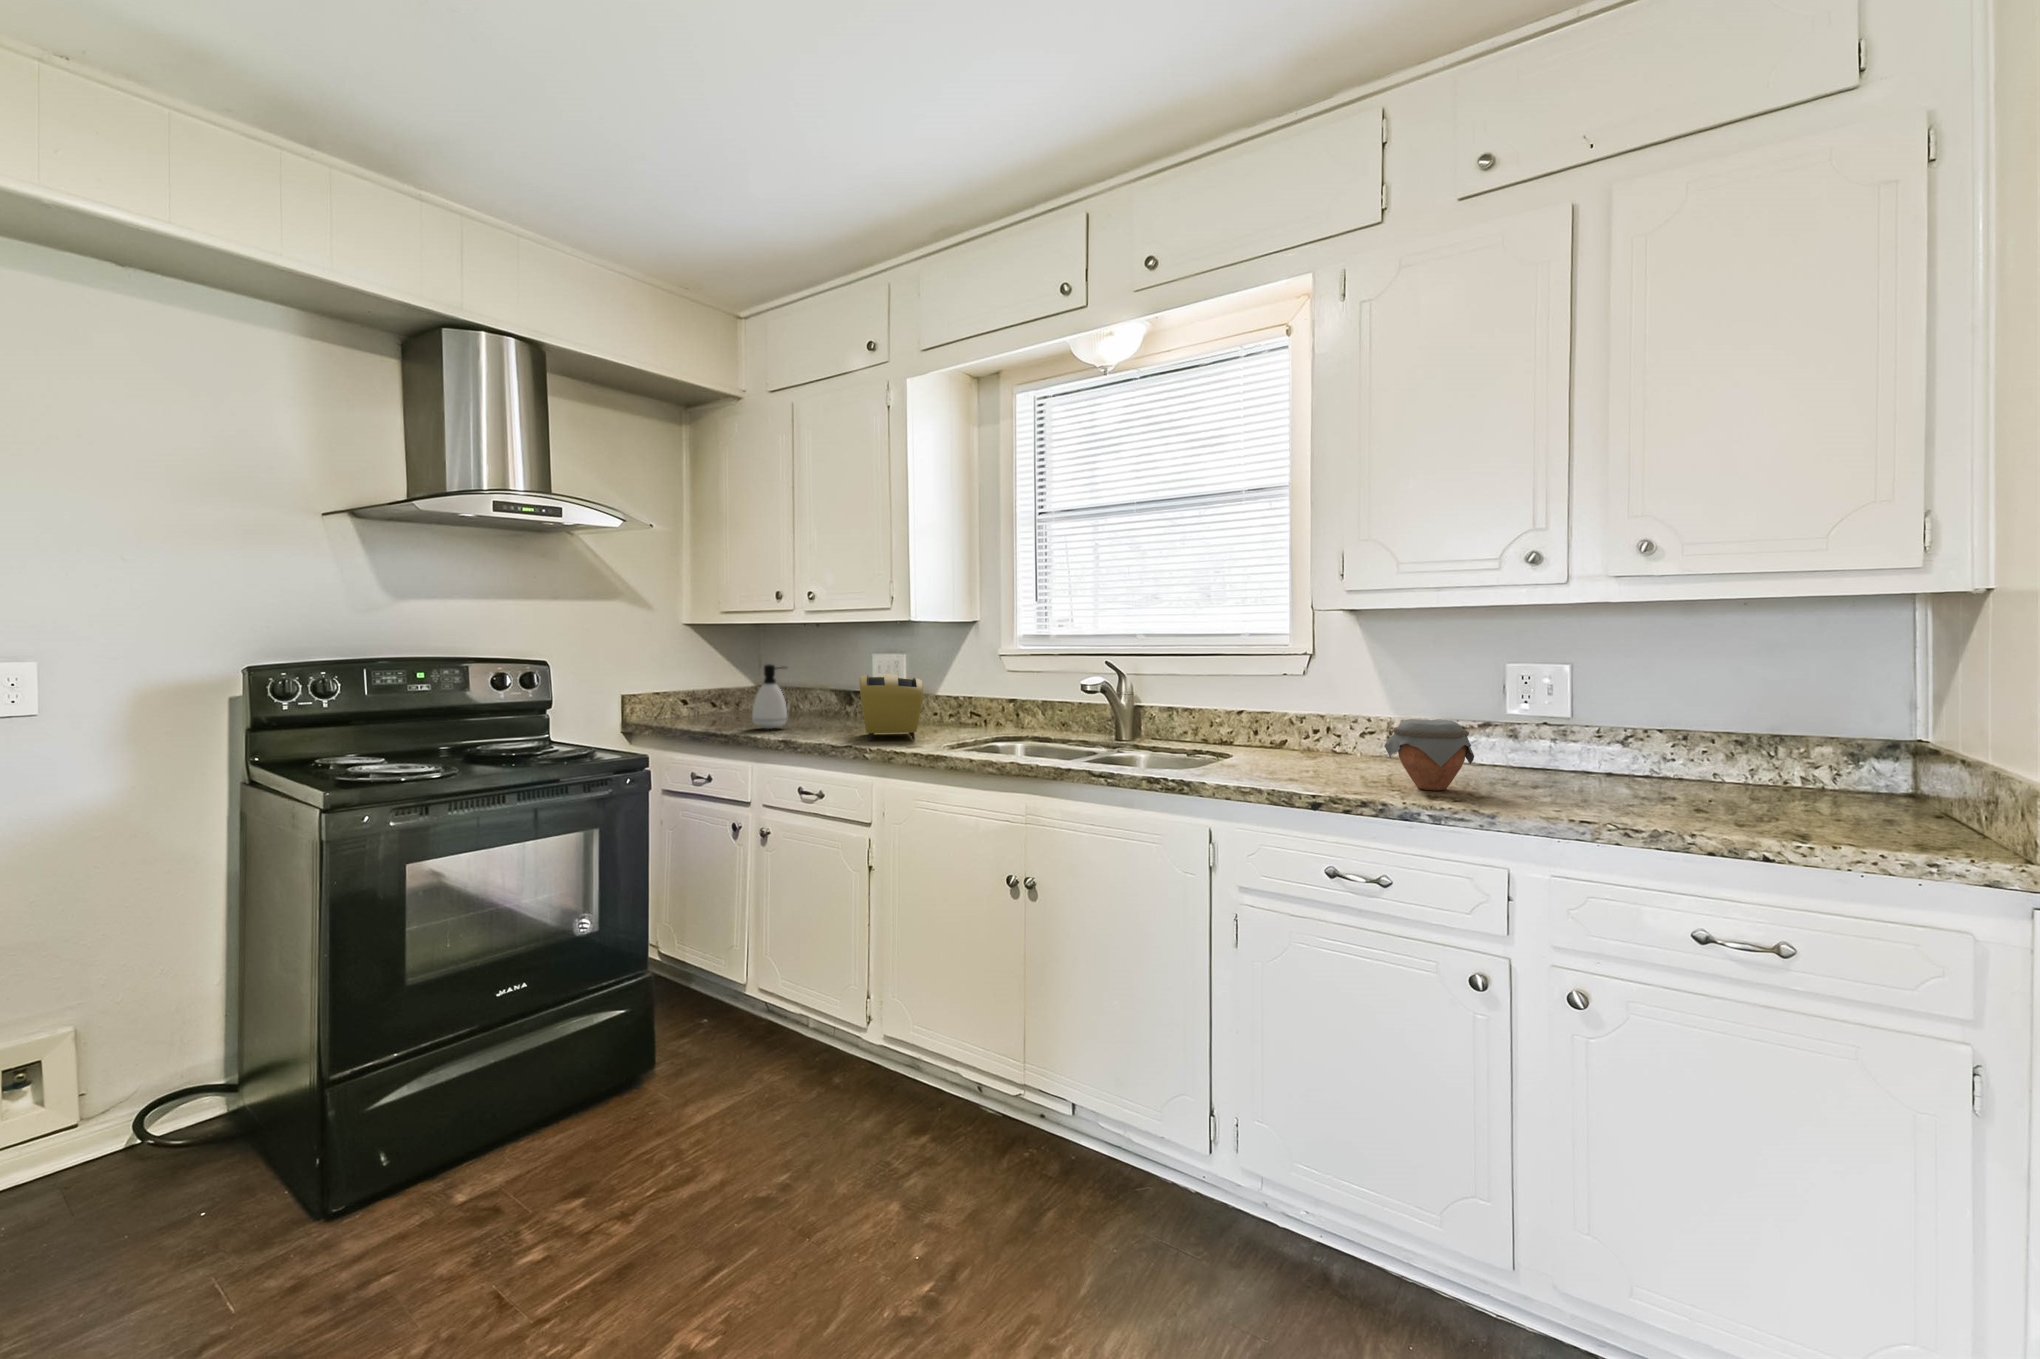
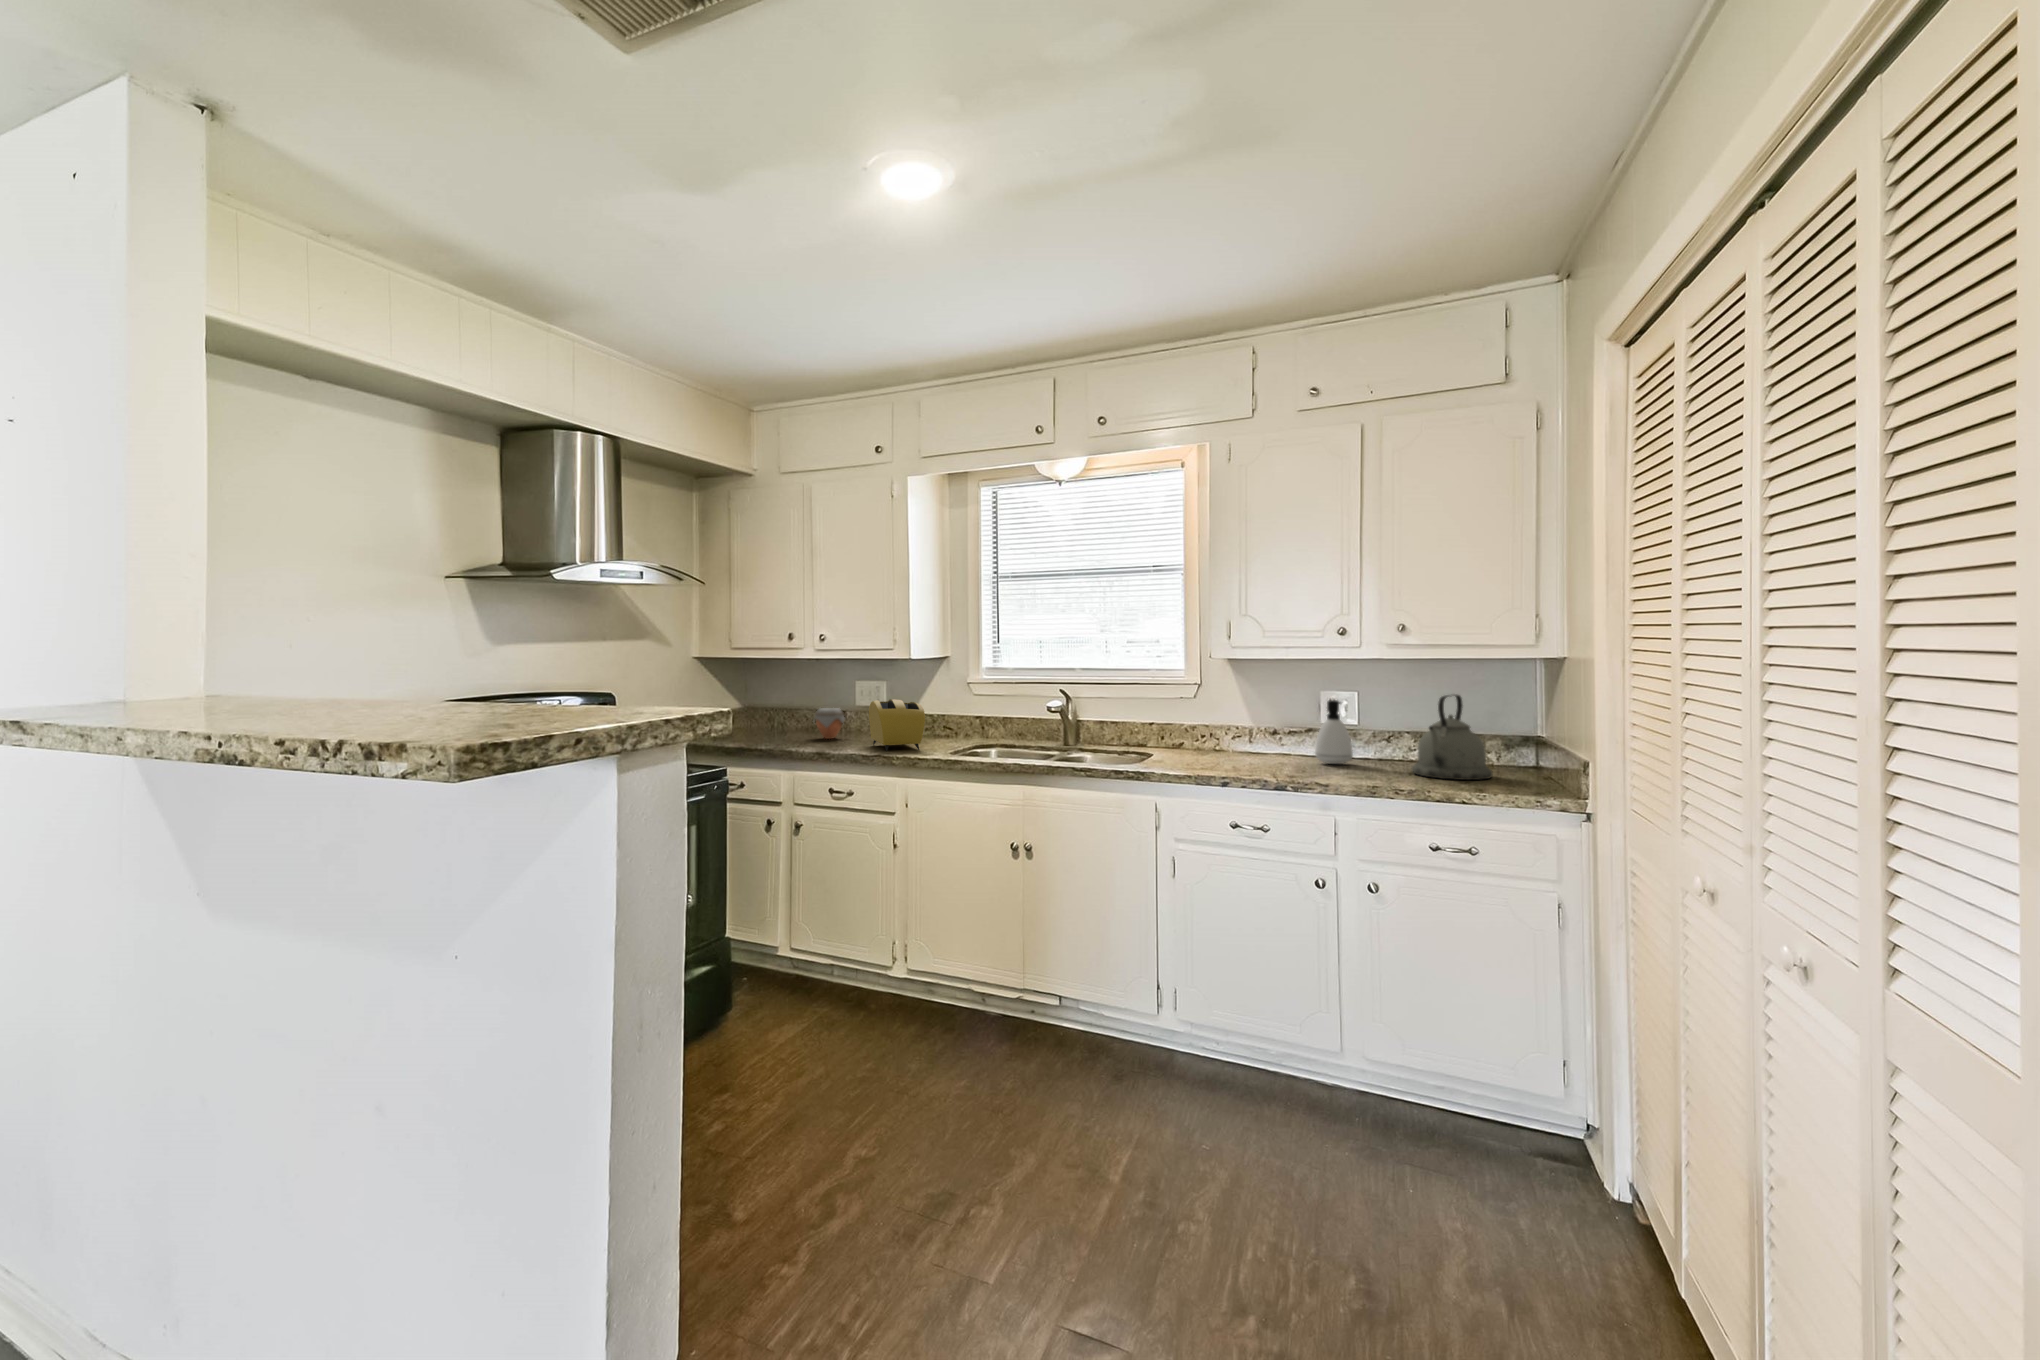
kettle: none [1661,663,1828,816] -> present [1412,695,1492,780]
soap dispenser: present [752,664,787,729] -> present [1315,700,1353,764]
jar: present [1384,719,1474,790] -> present [814,708,845,739]

